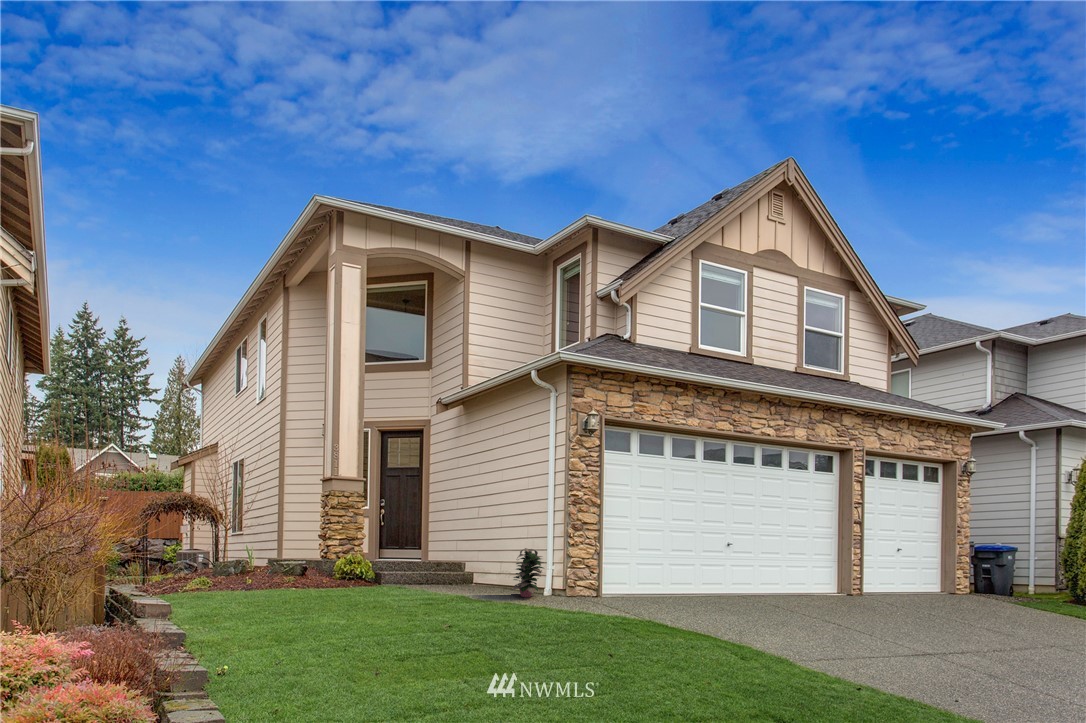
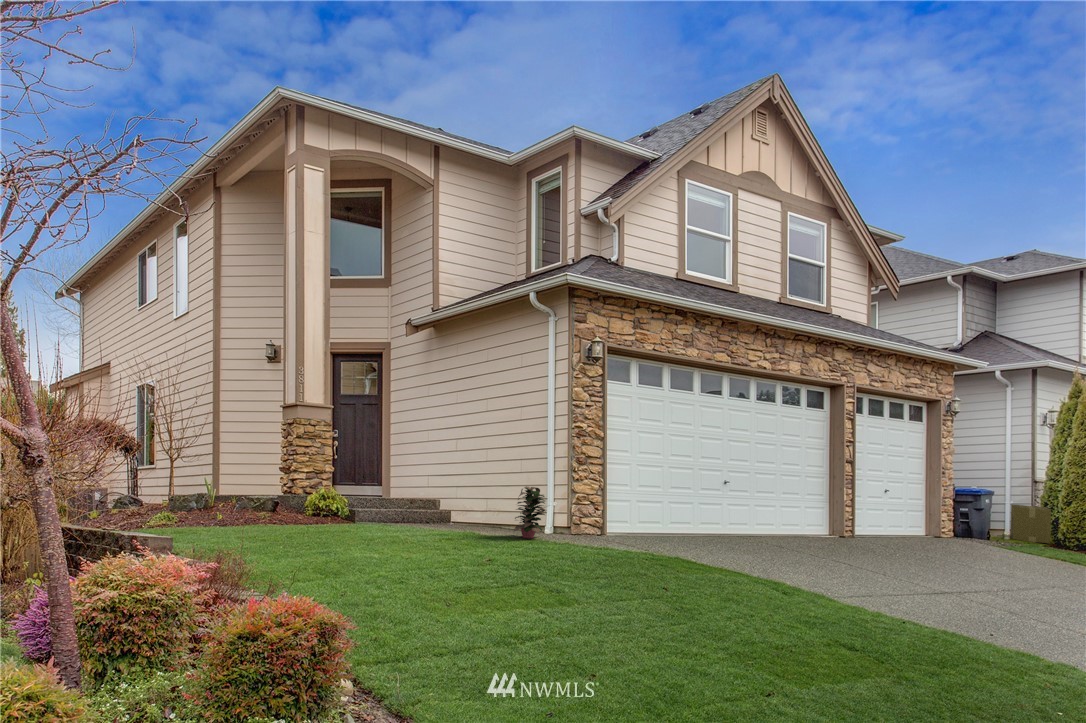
cardboard box: none [1033,561,1073,603] -> present [1010,504,1051,543]

